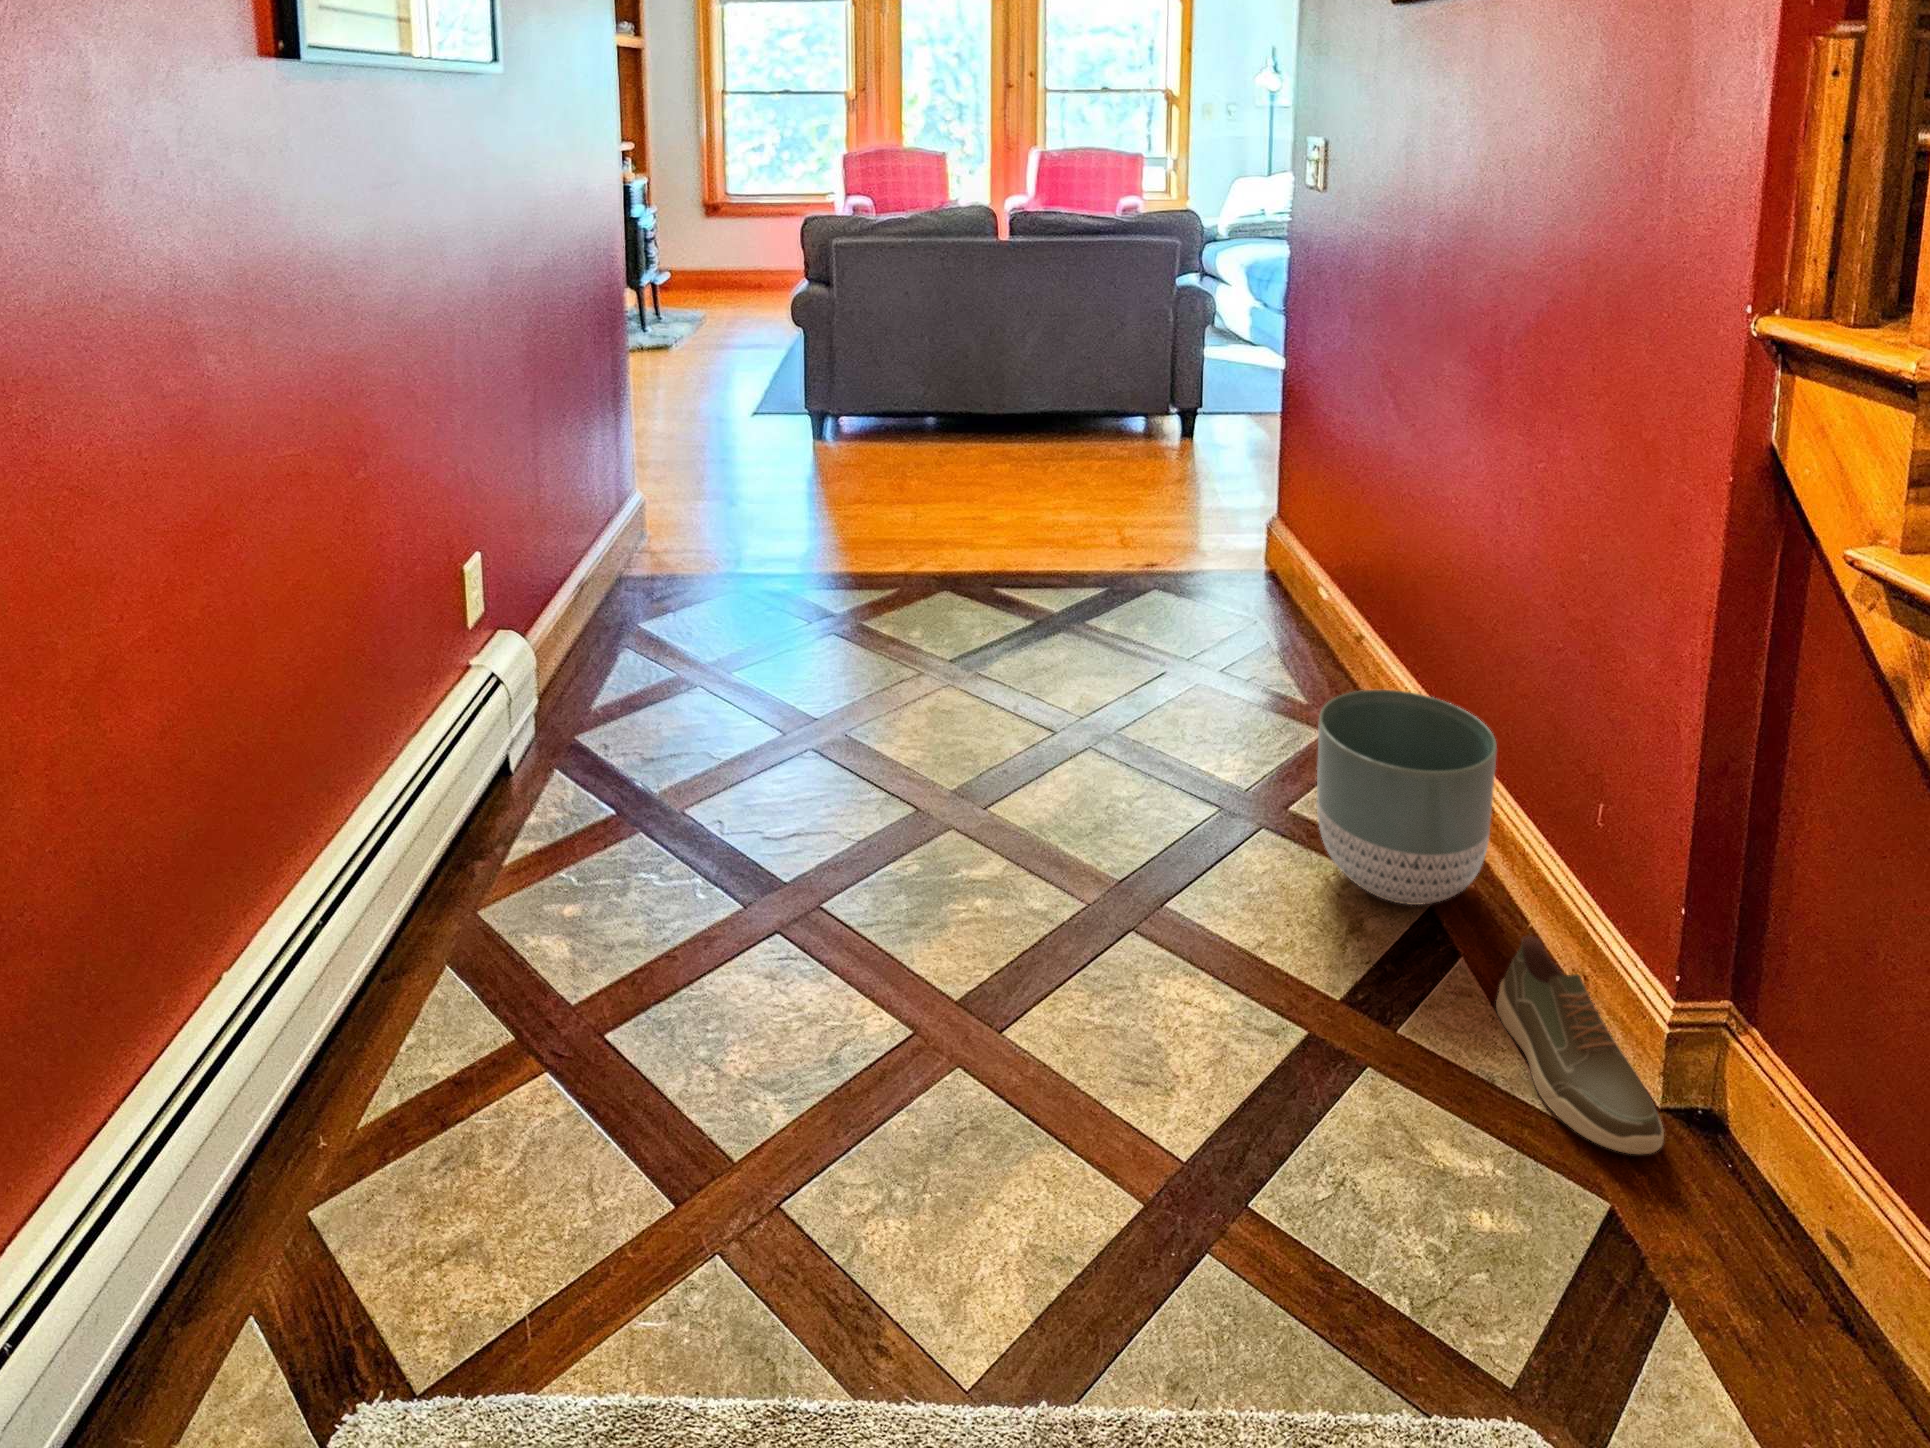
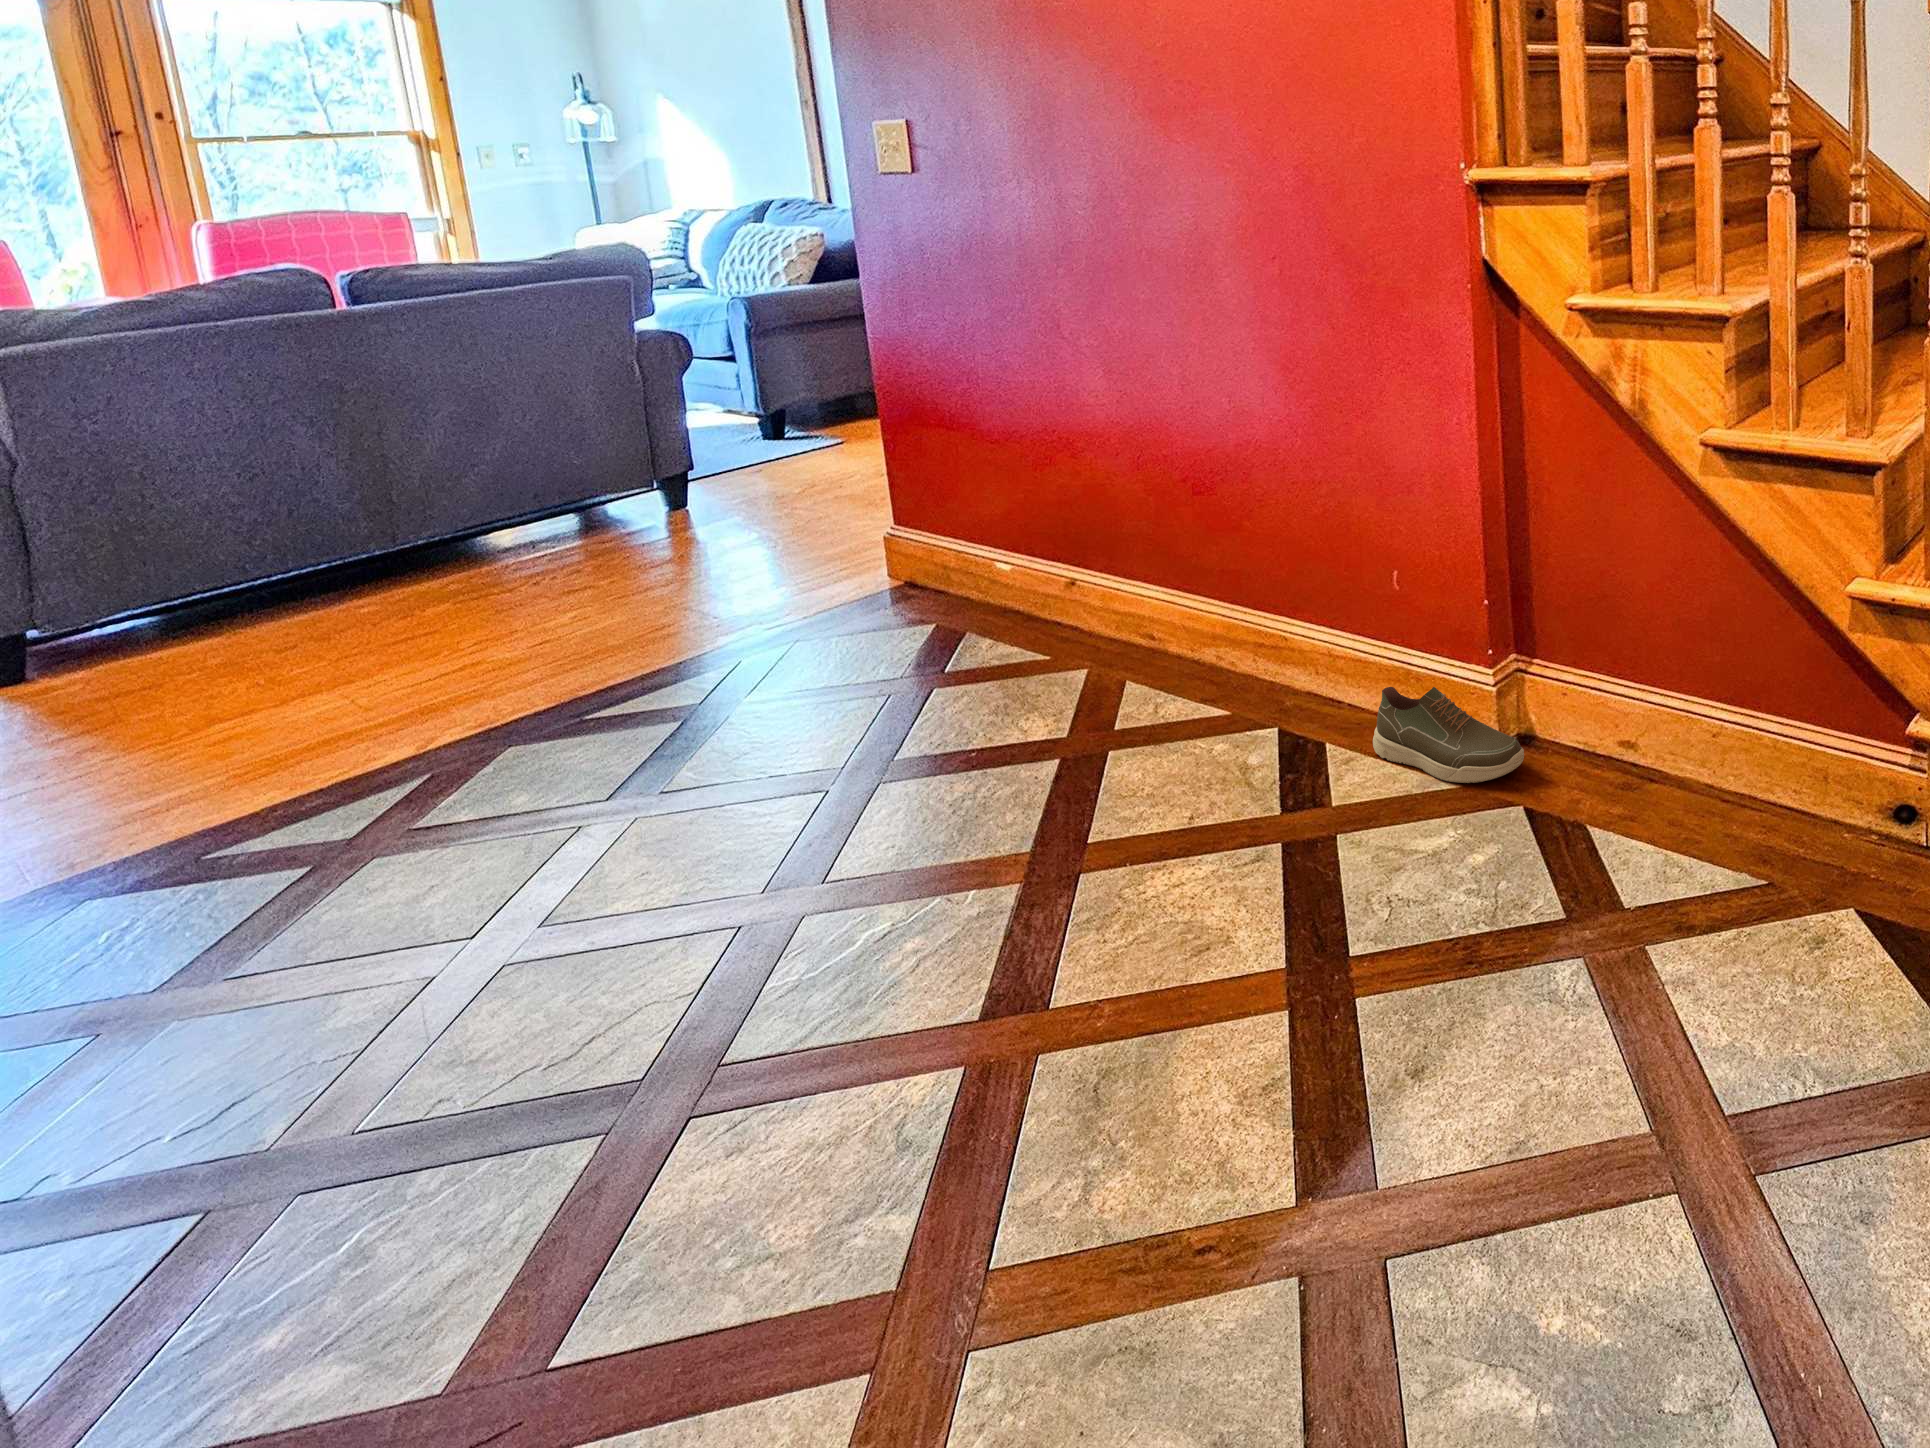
planter: present [1317,690,1497,905] -> none [1160,564,1315,742]

